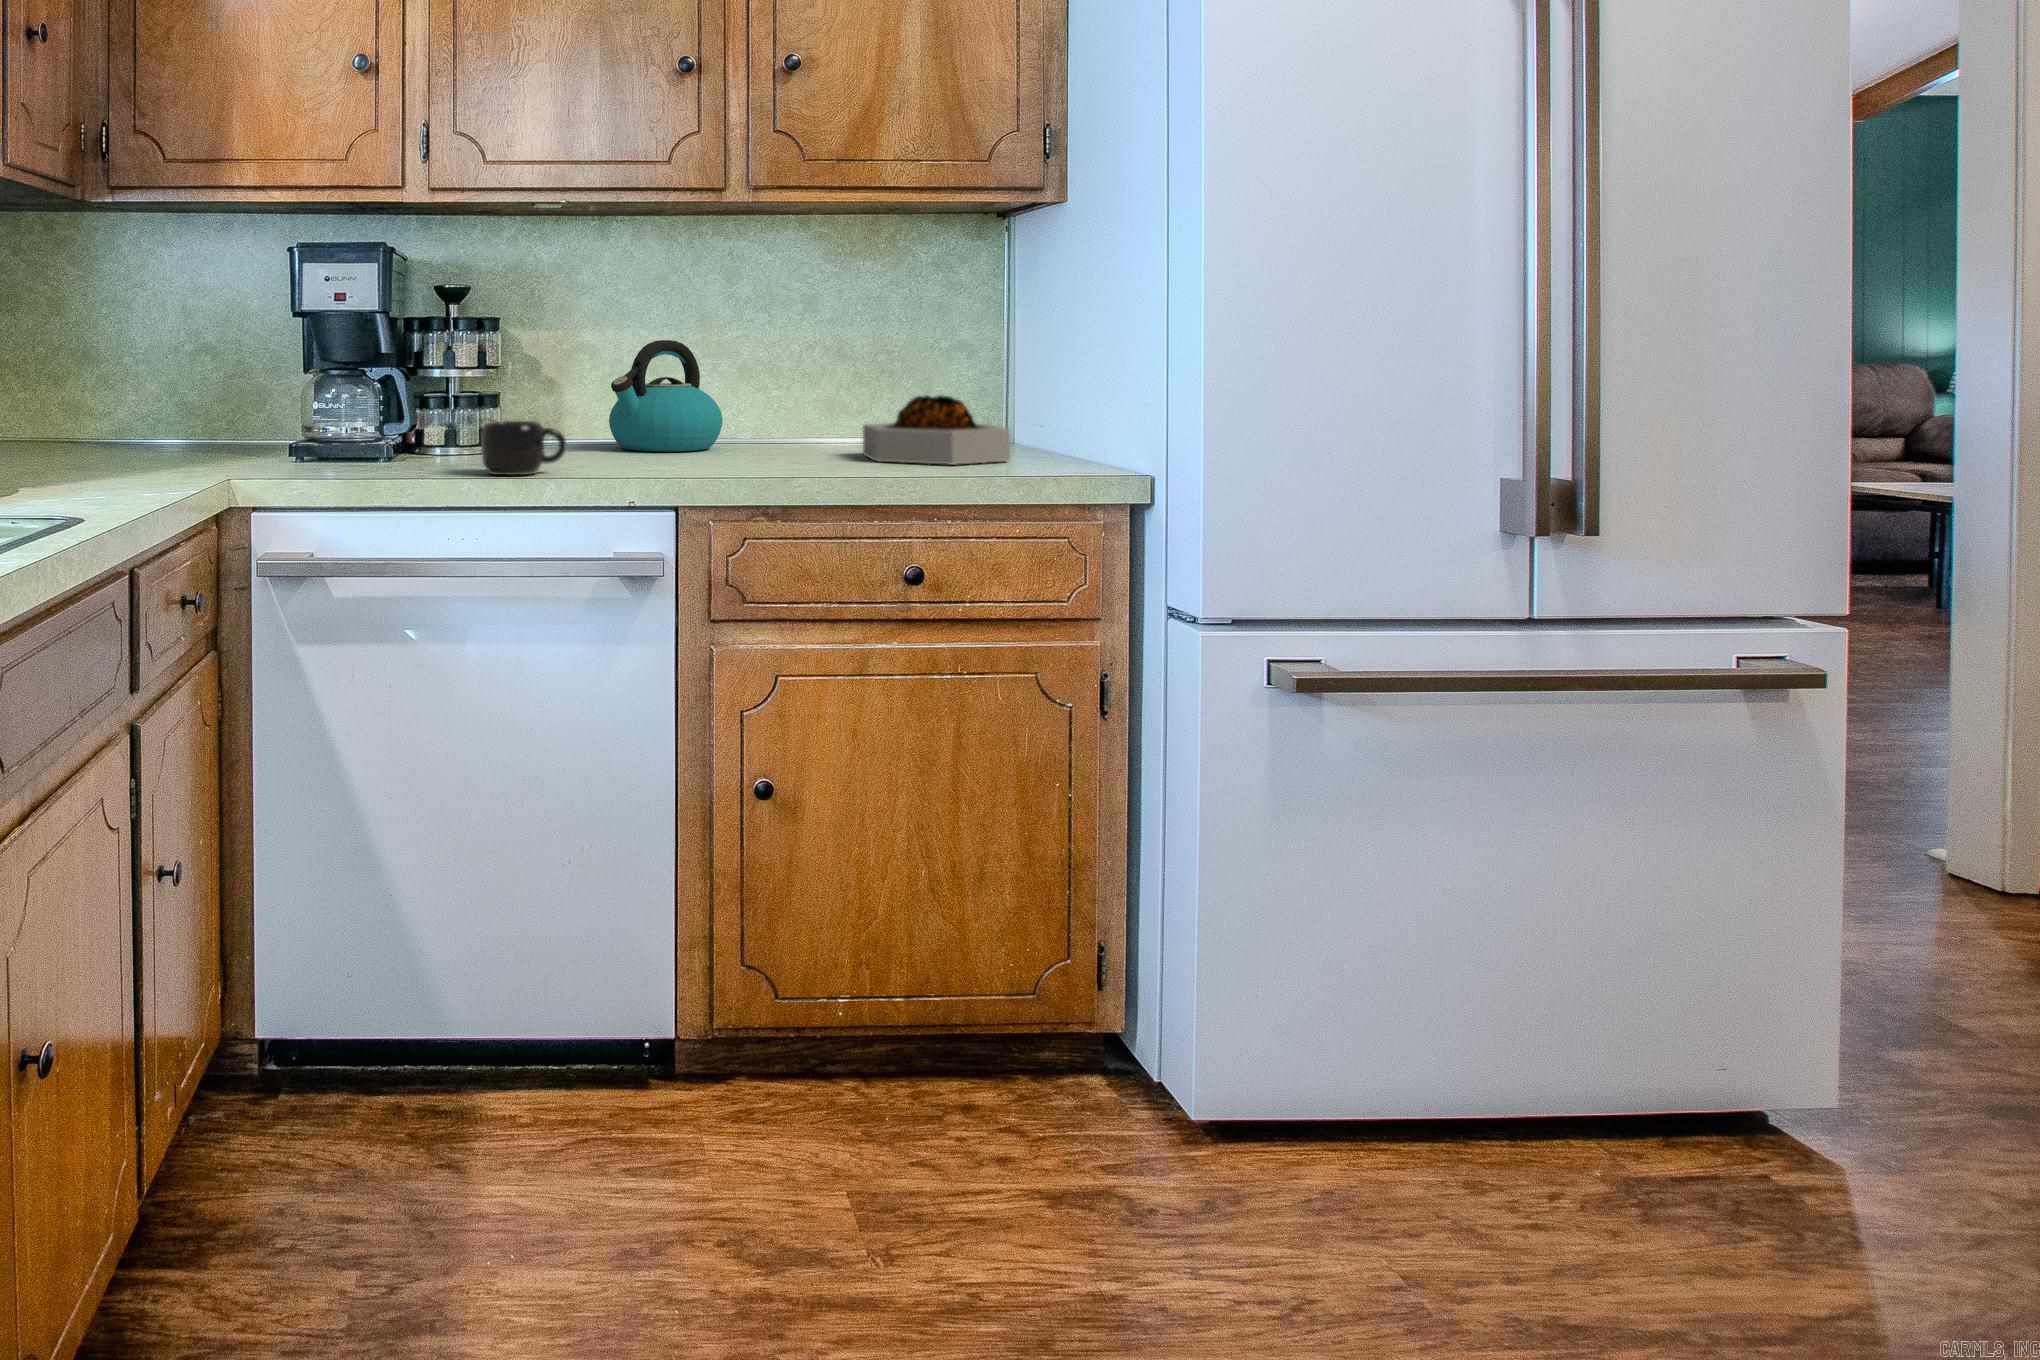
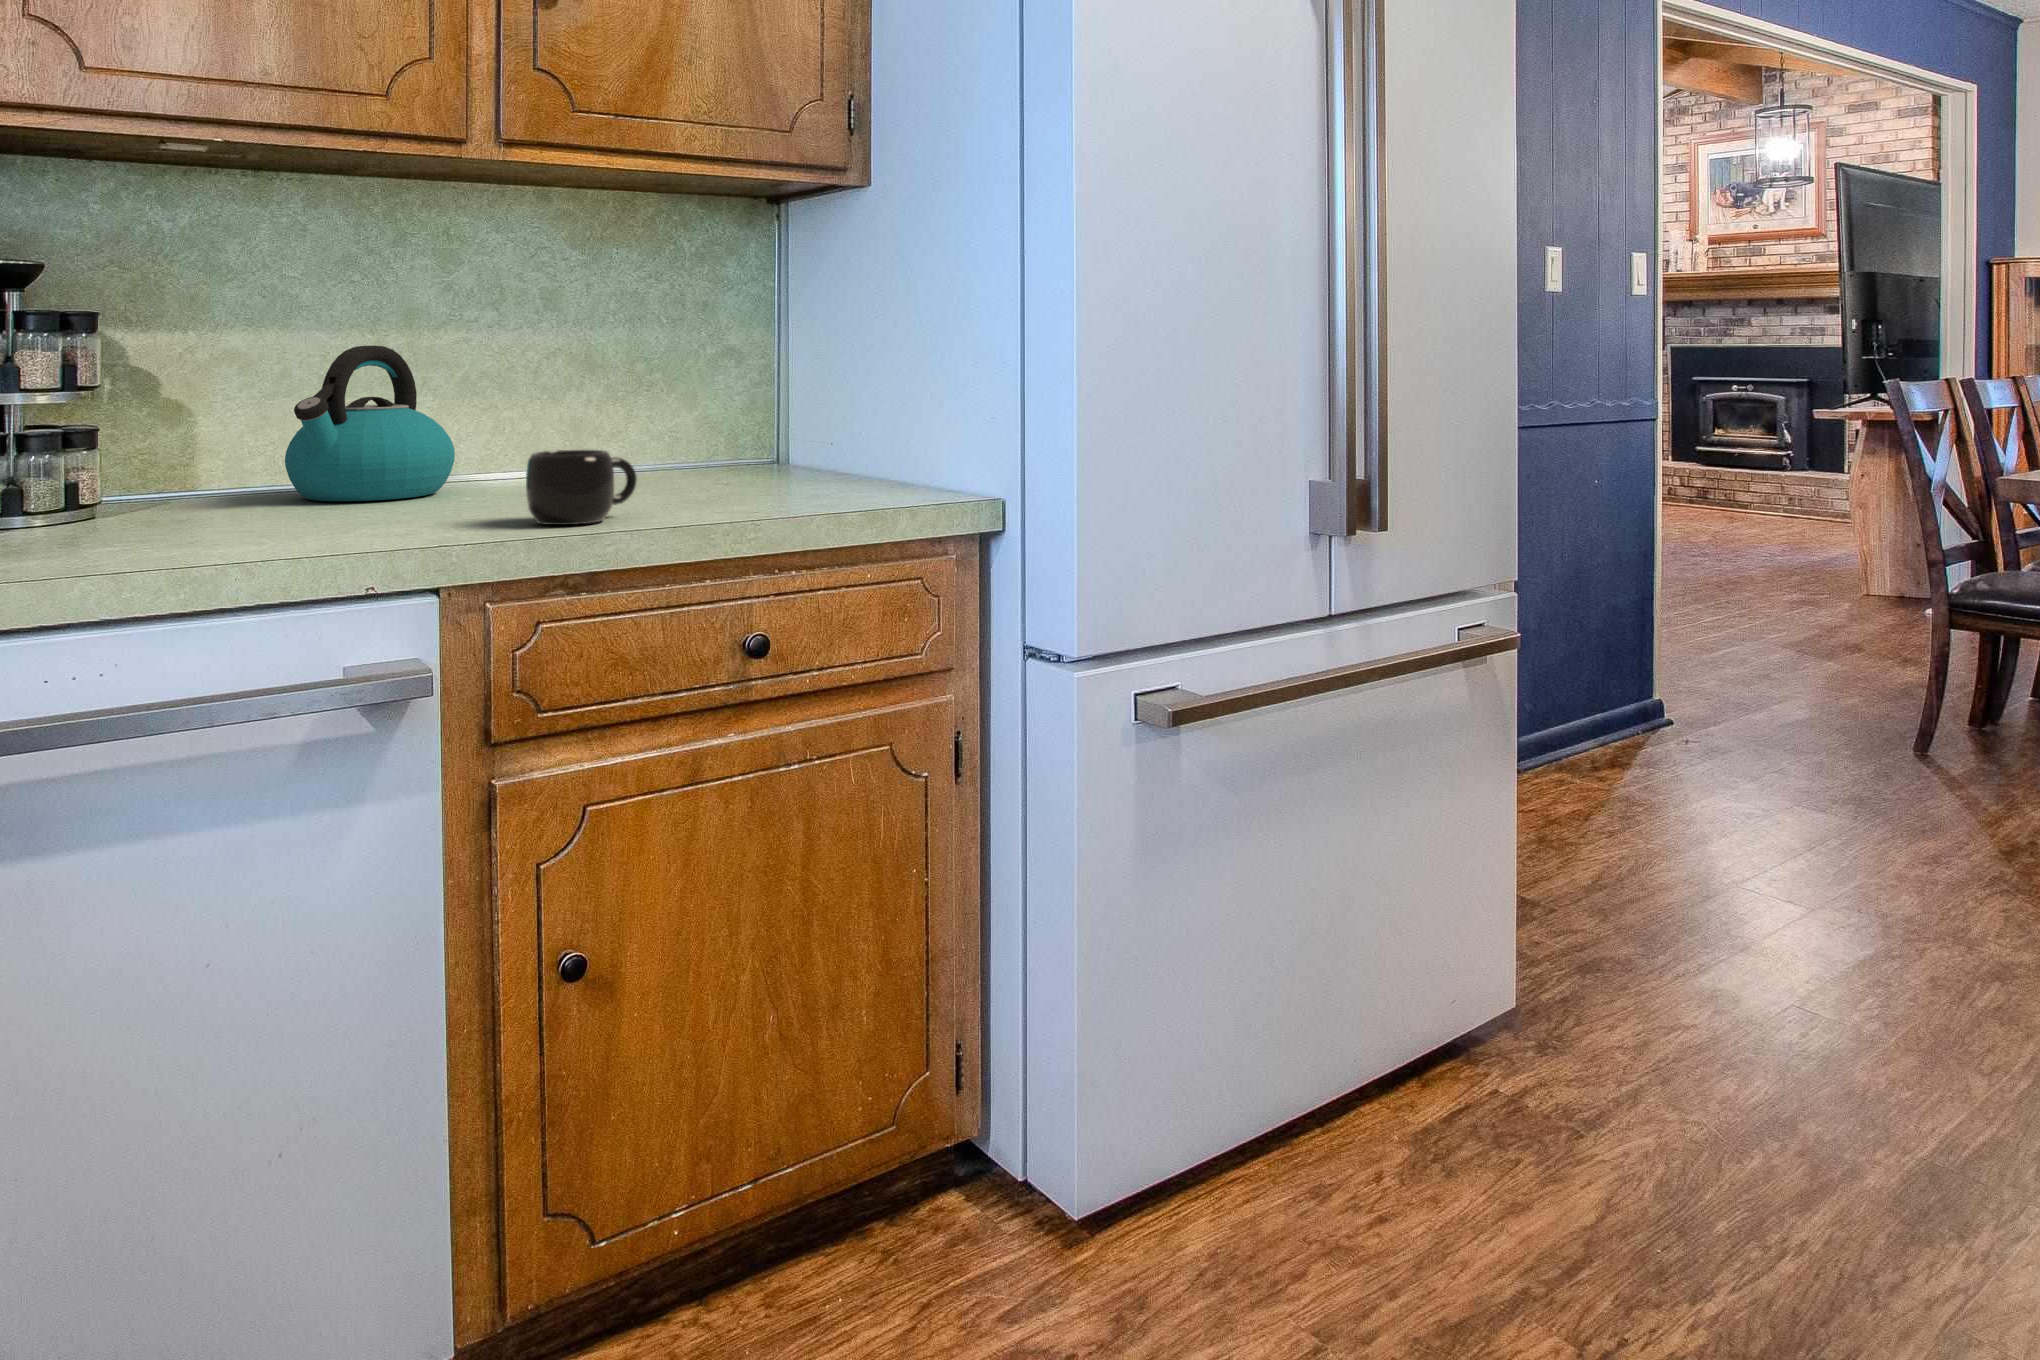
decorative bowl: present [863,395,1010,464] -> none [649,405,830,497]
mug: present [481,421,566,475] -> present [526,450,637,525]

